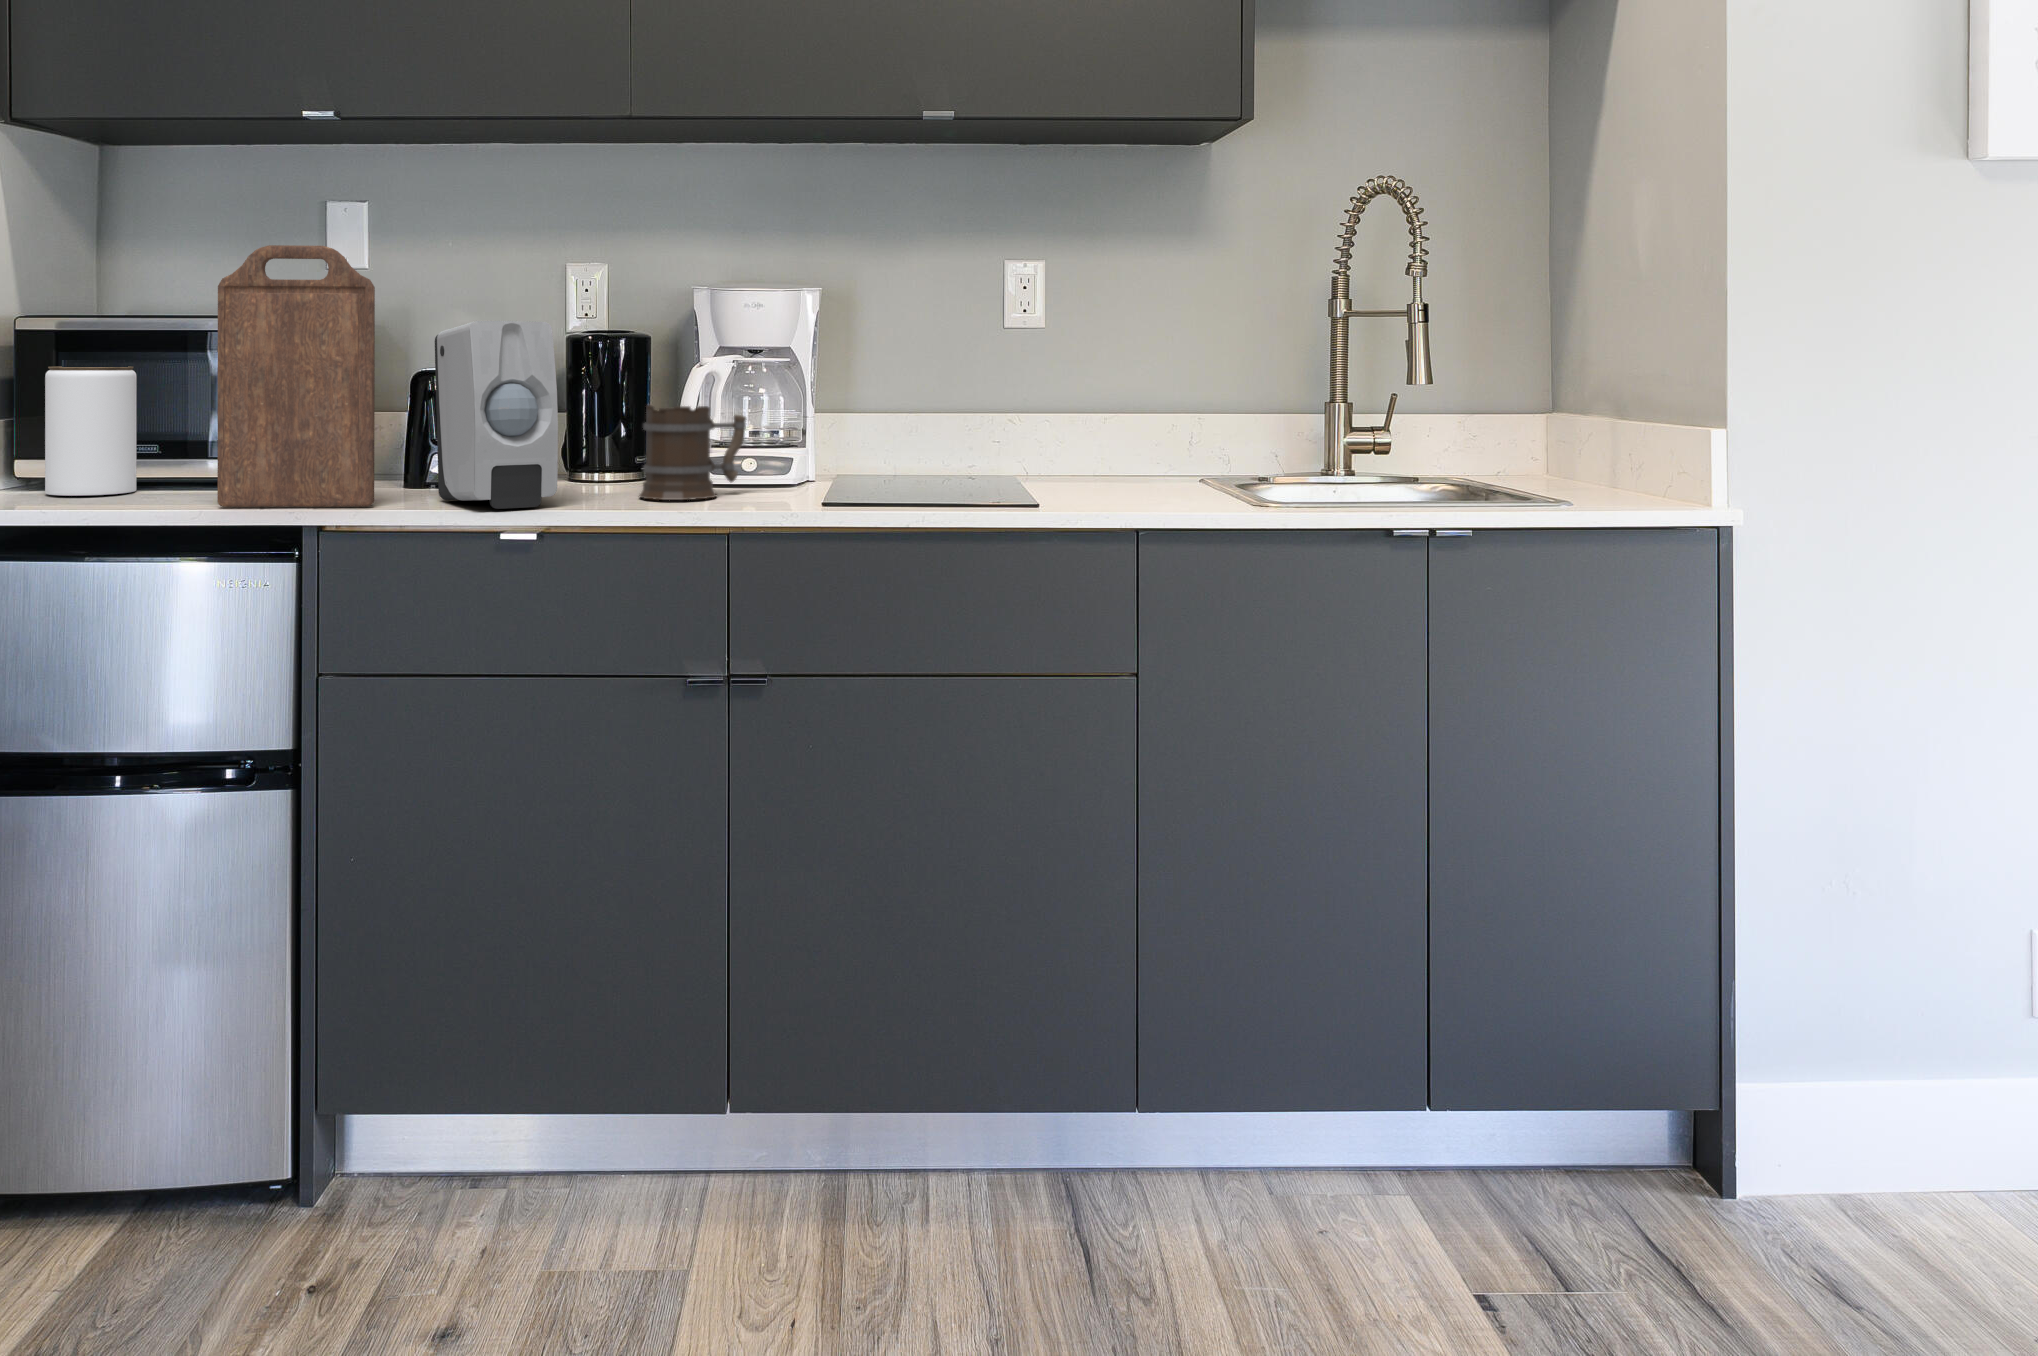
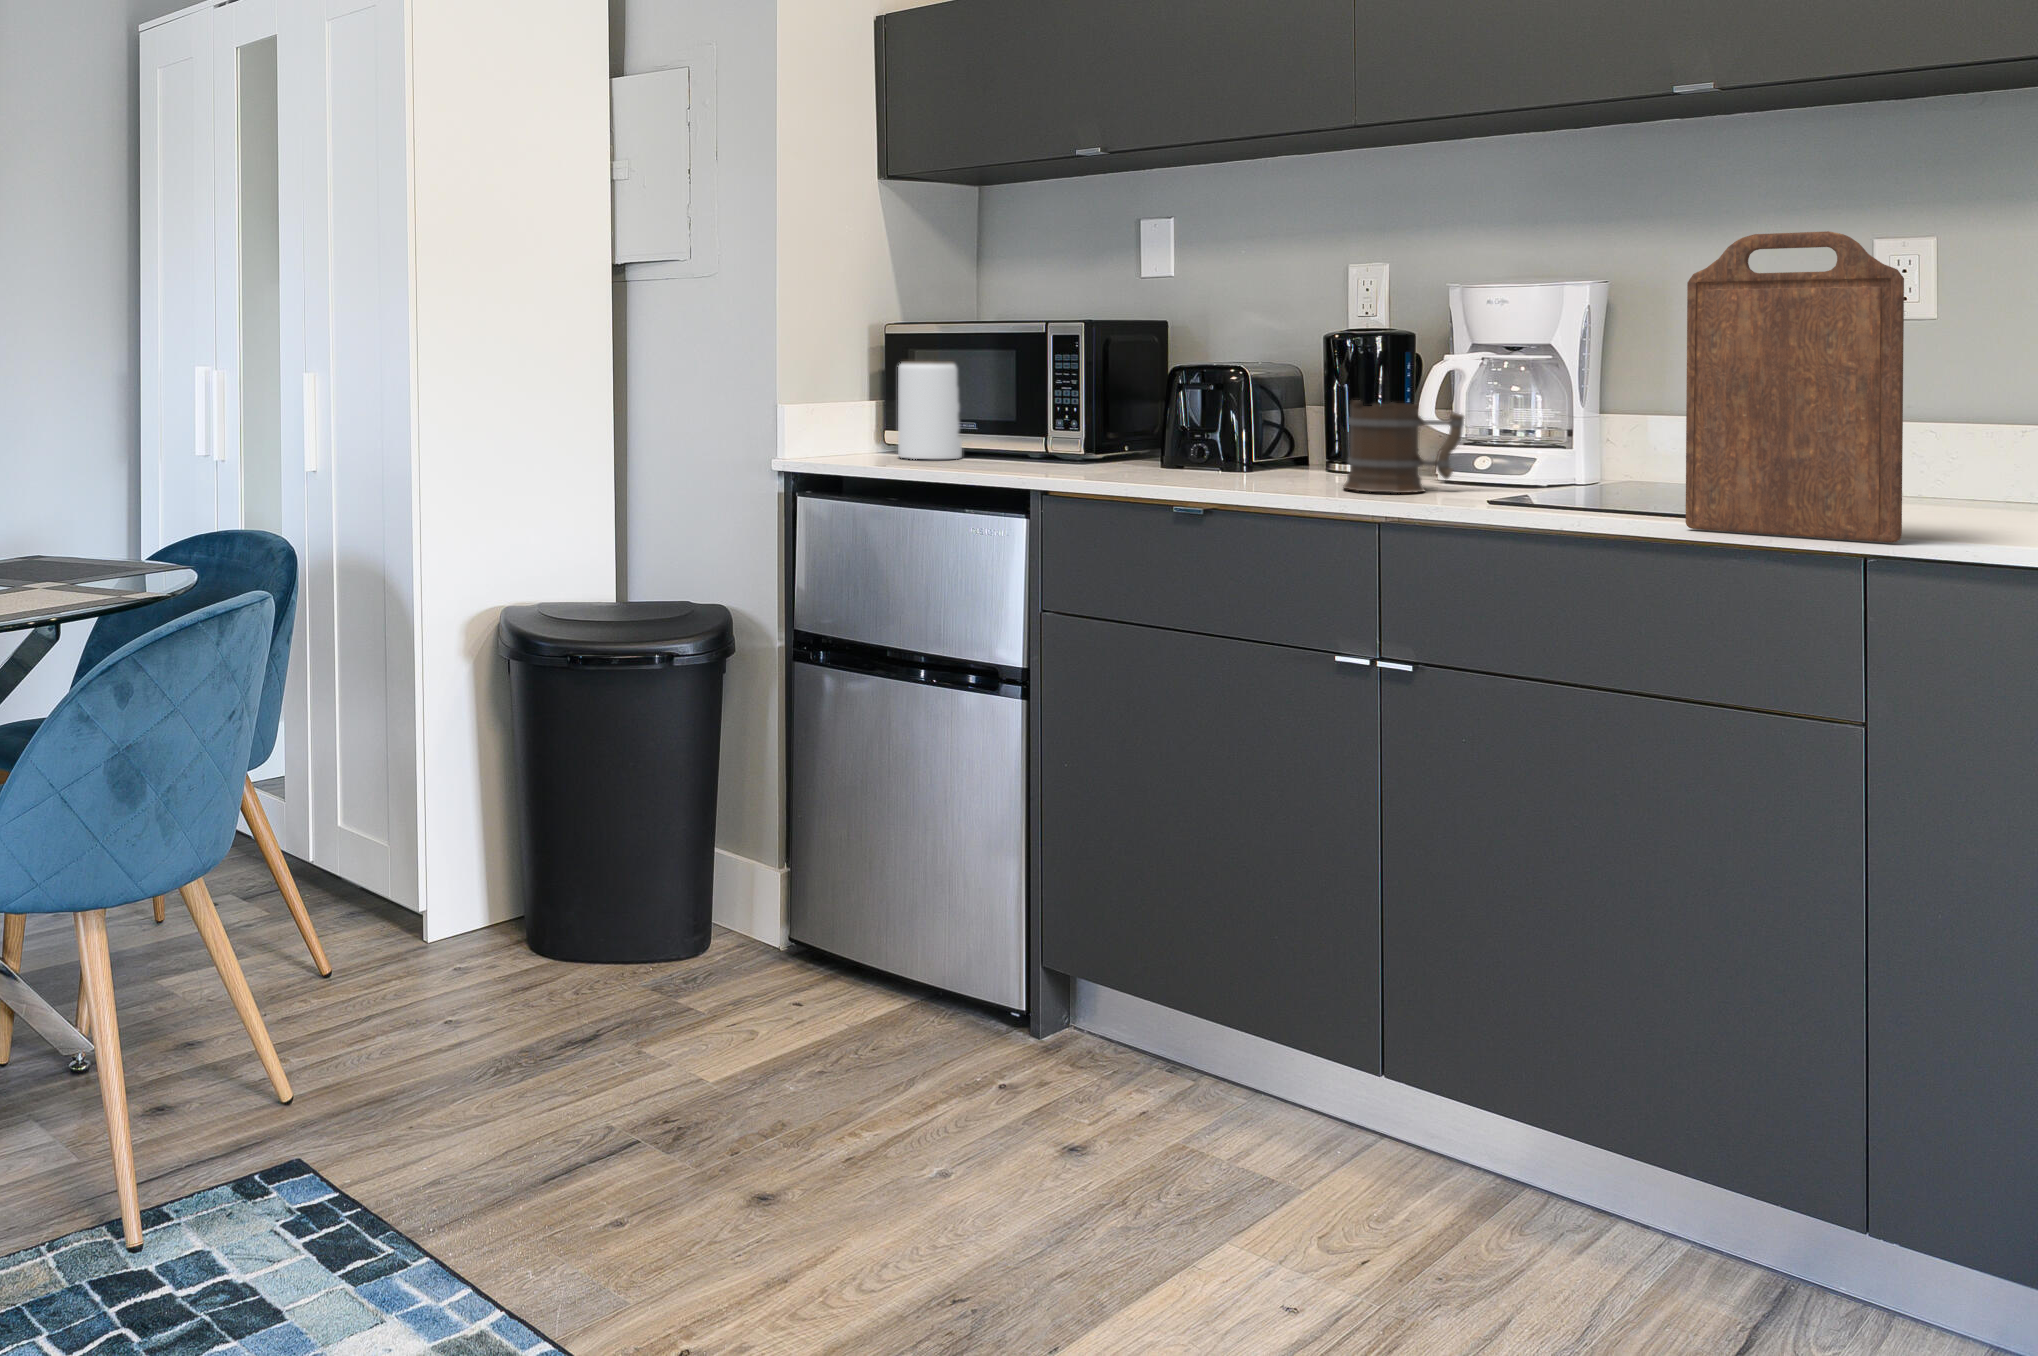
cutting board: present [217,245,375,507] -> present [1686,231,1904,543]
soap dispenser: present [435,321,558,509] -> none [1161,323,1248,488]

